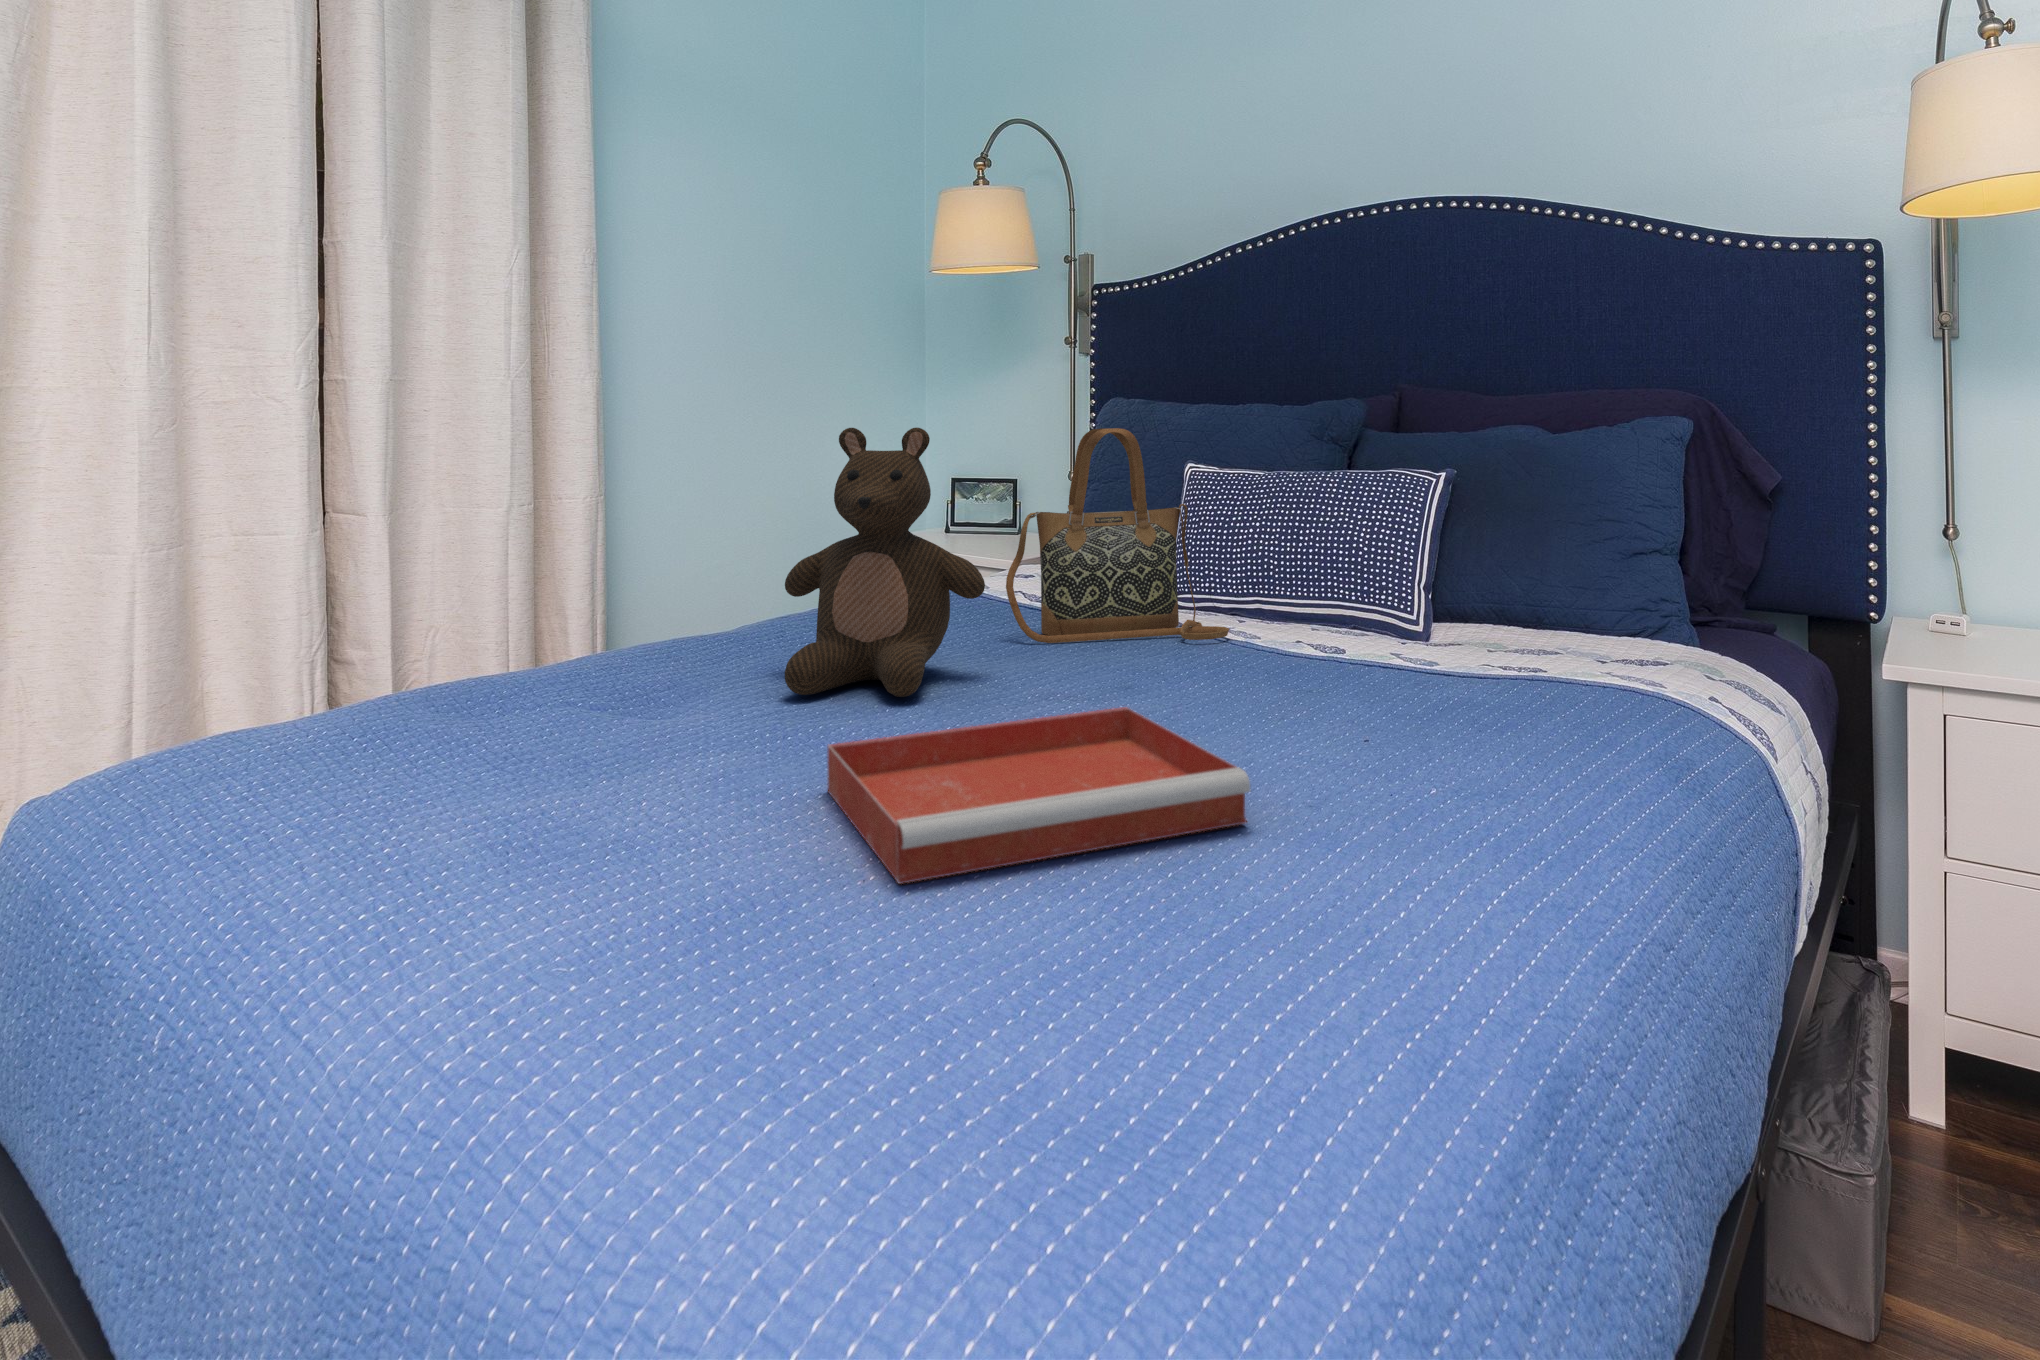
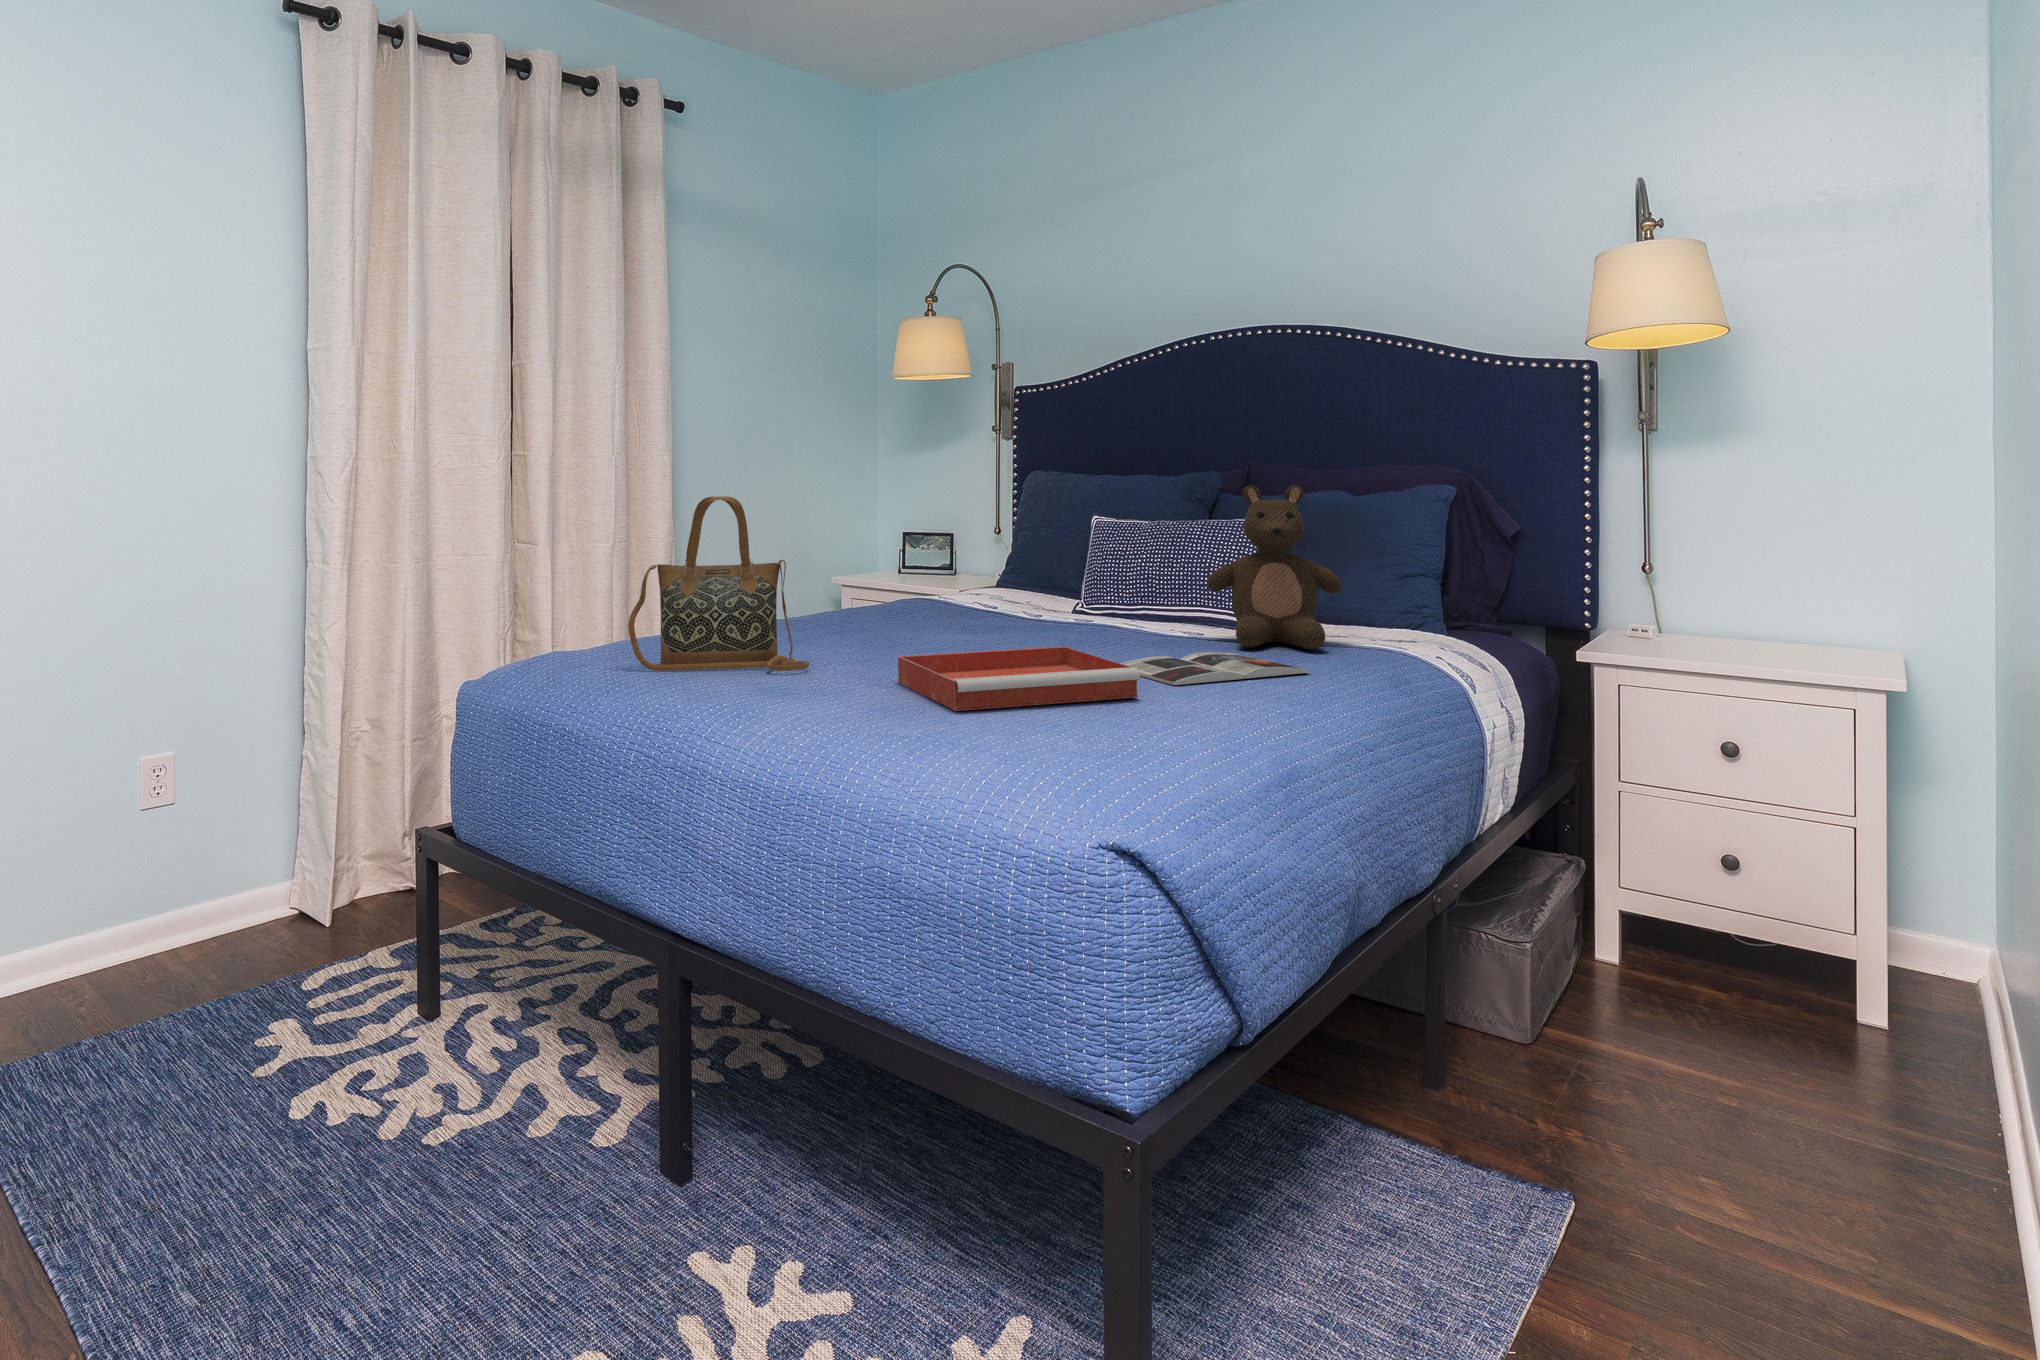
stuffed bear: present [785,428,985,697] -> present [1207,485,1342,650]
handbag: present [1006,428,1229,643] -> present [628,496,810,671]
magazine: none [1207,697,1528,782] -> present [1121,652,1311,685]

